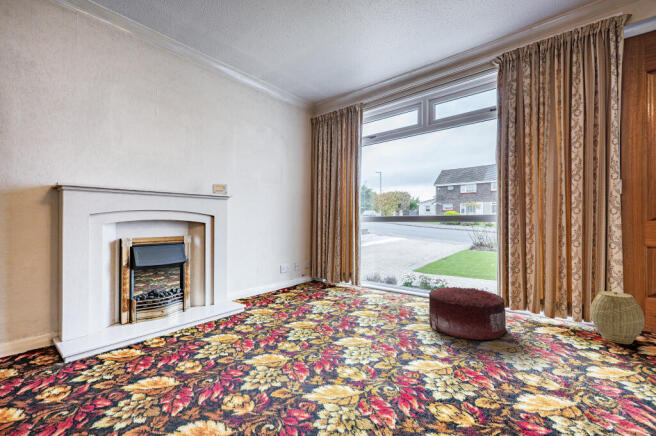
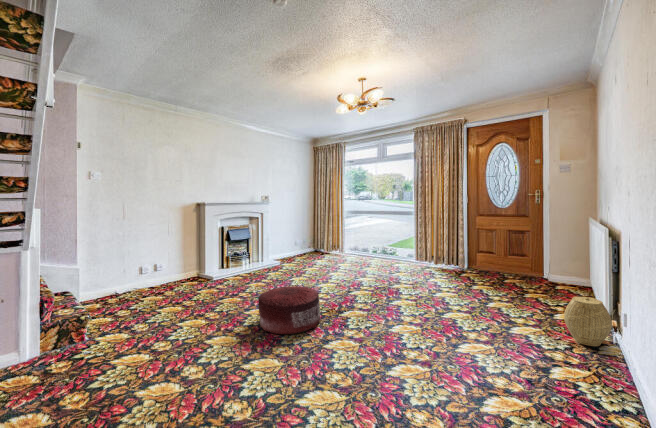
pouf: present [429,286,508,340] -> present [259,286,321,334]

